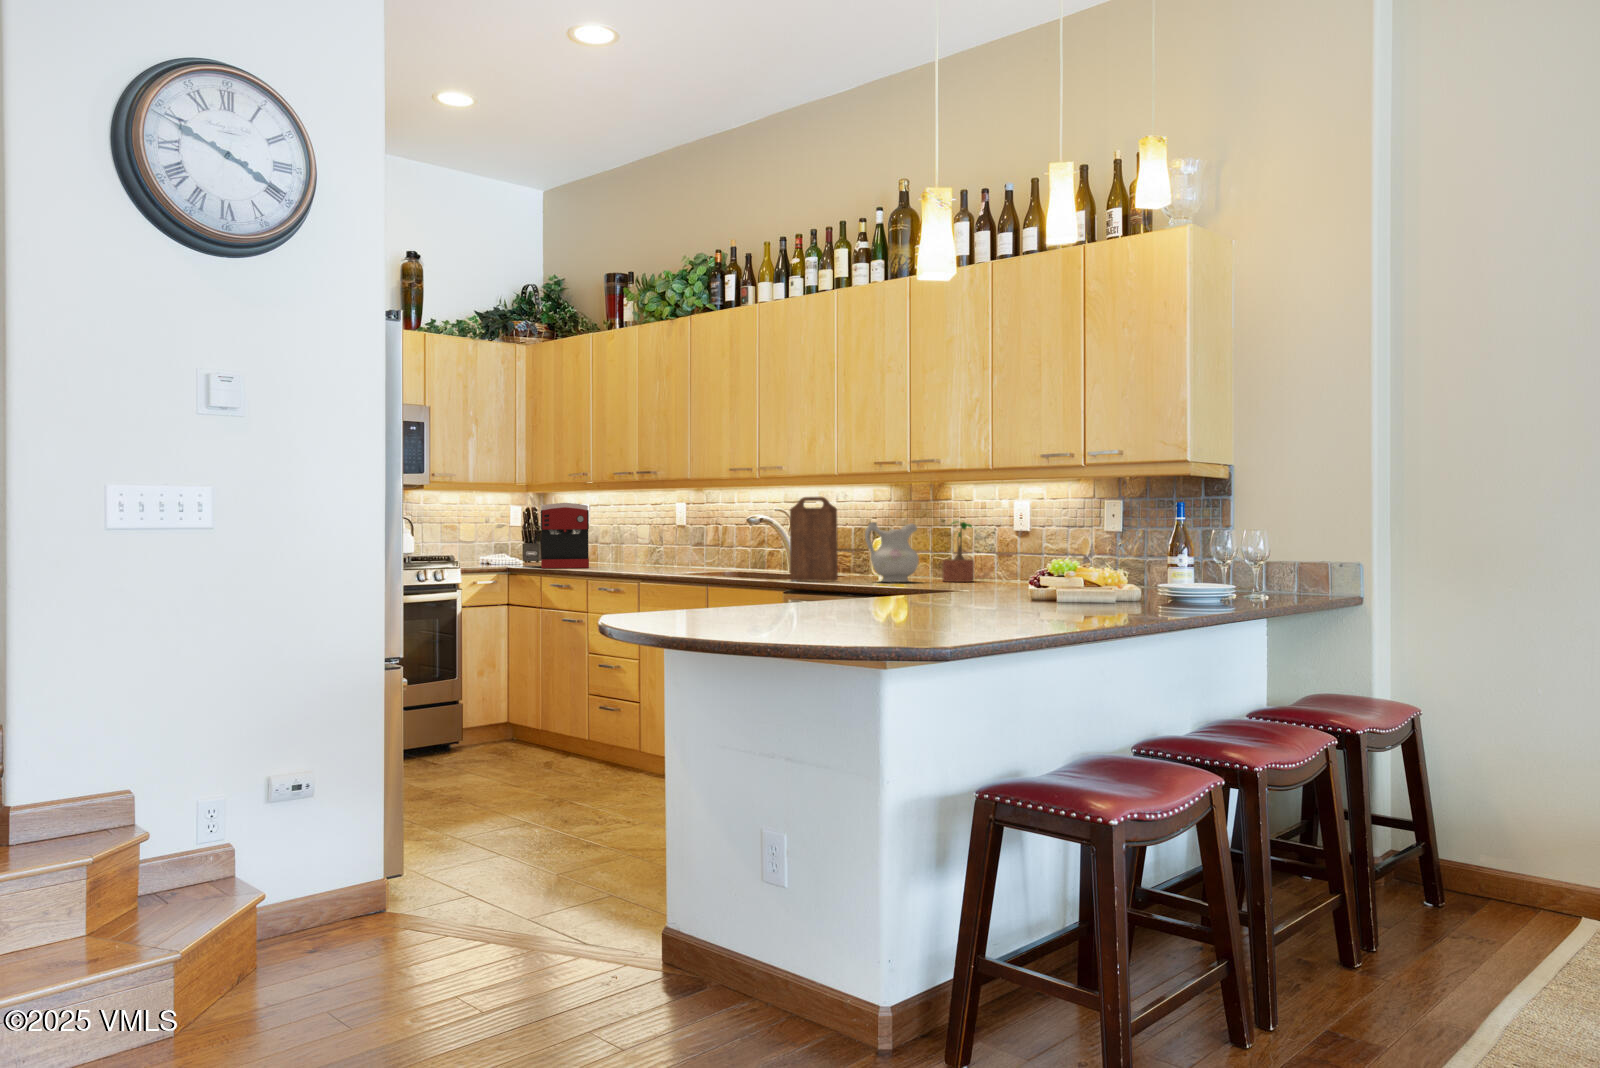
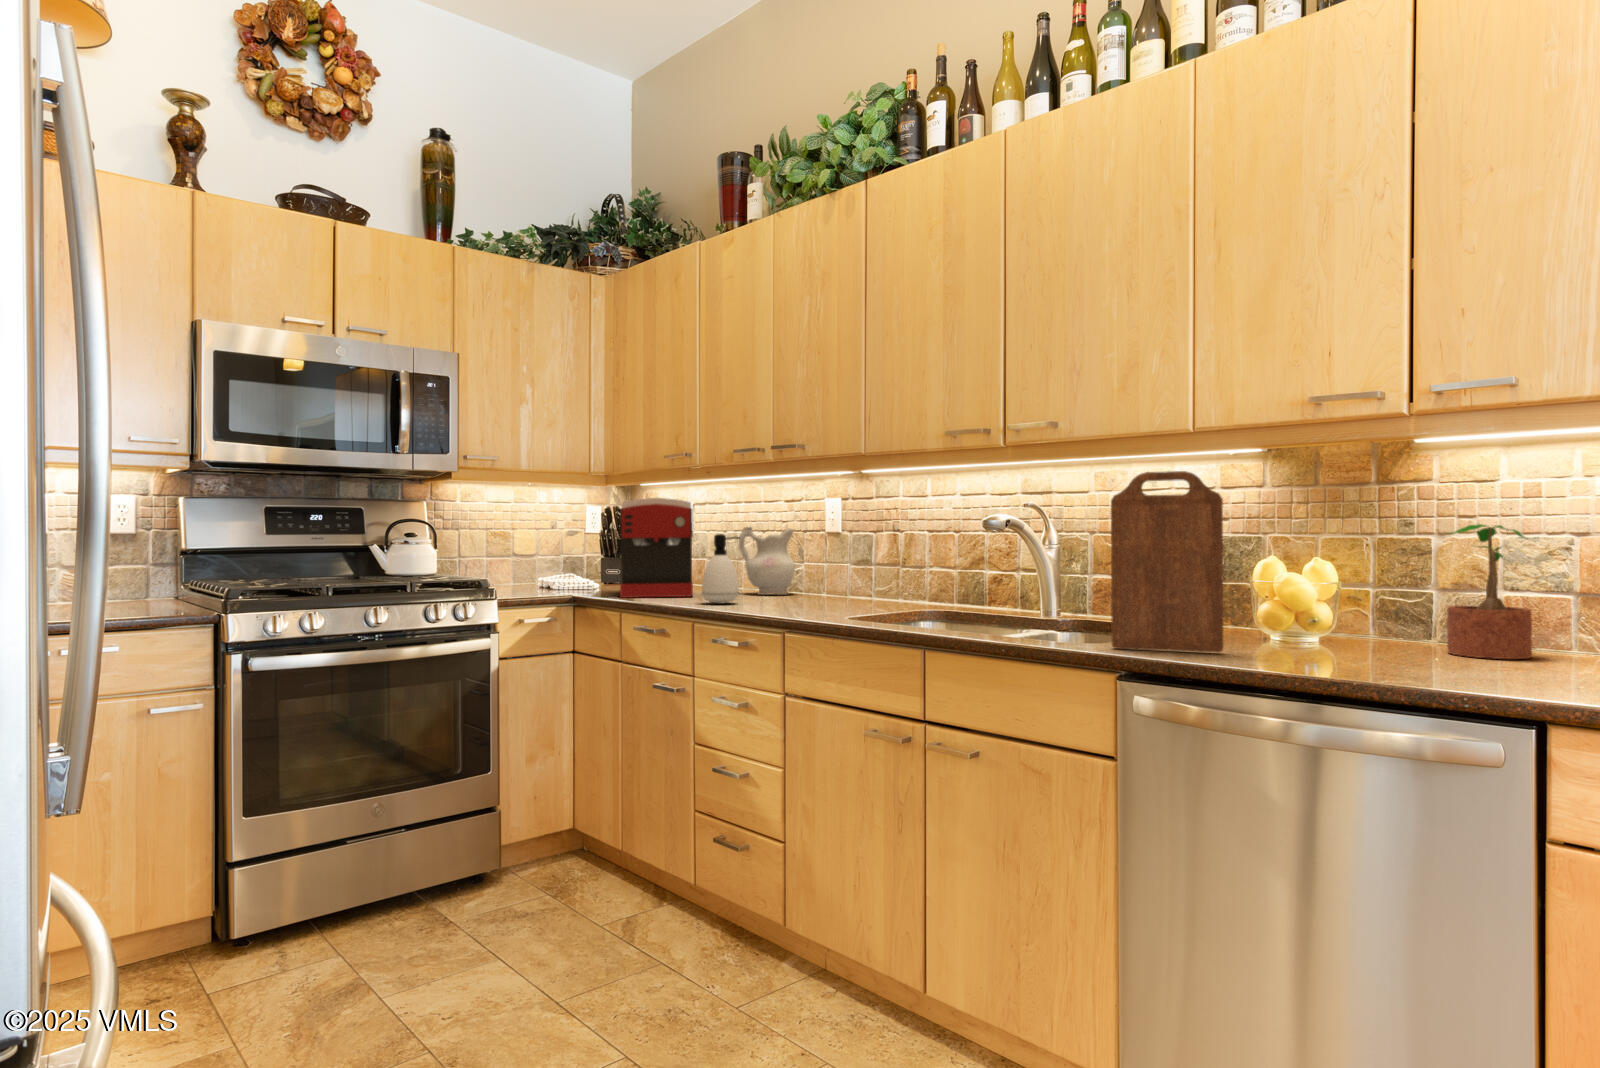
ceramic pitcher: present [865,522,919,582] -> present [739,527,795,595]
soap dispenser: none [595,527,619,570] -> present [702,534,740,604]

